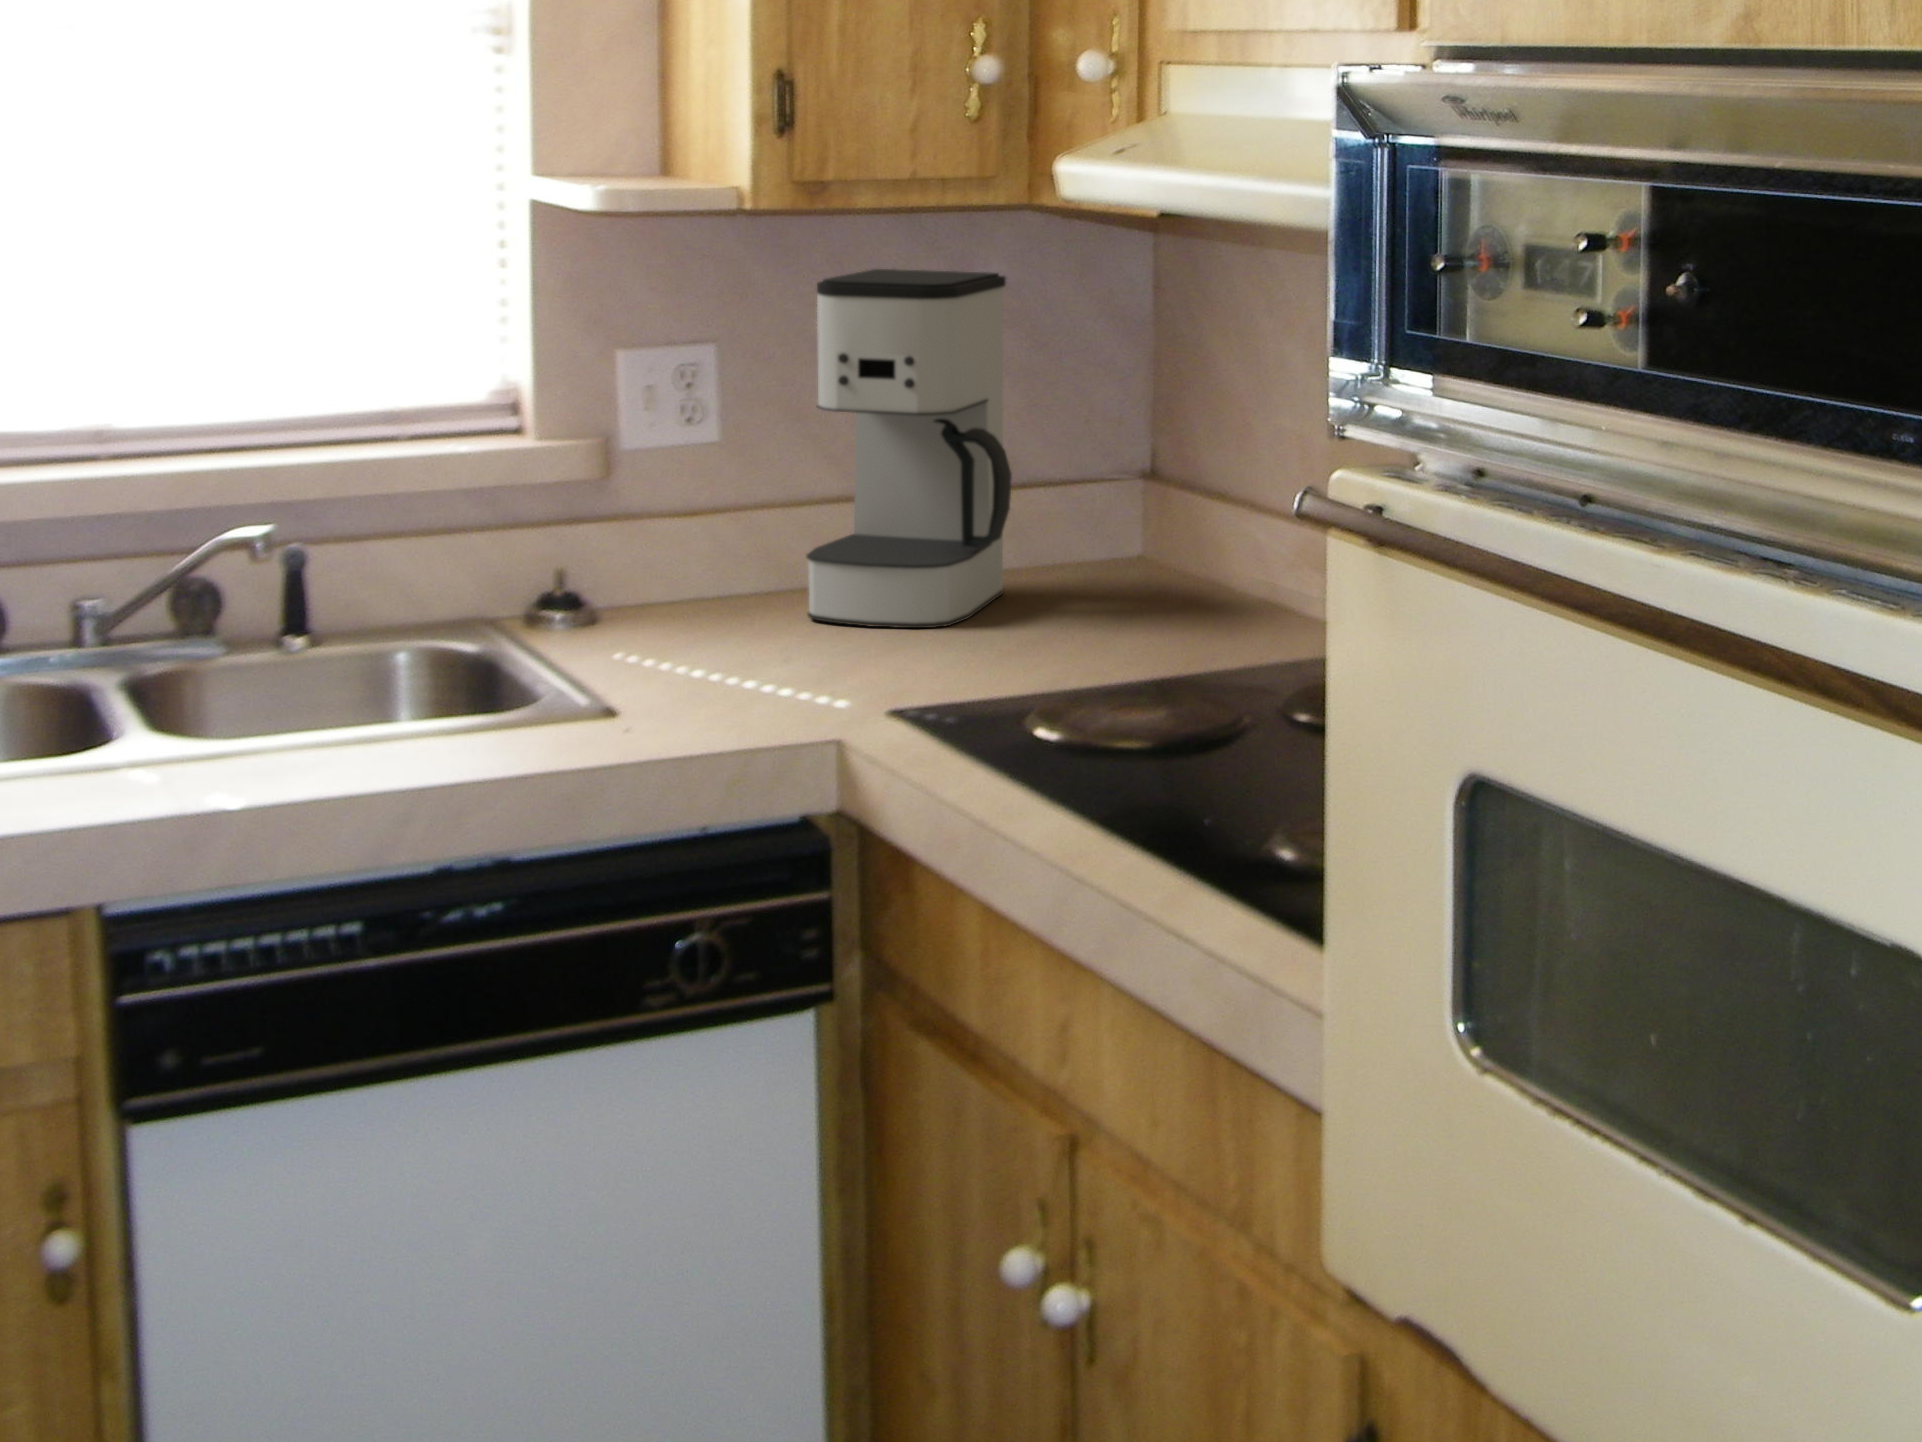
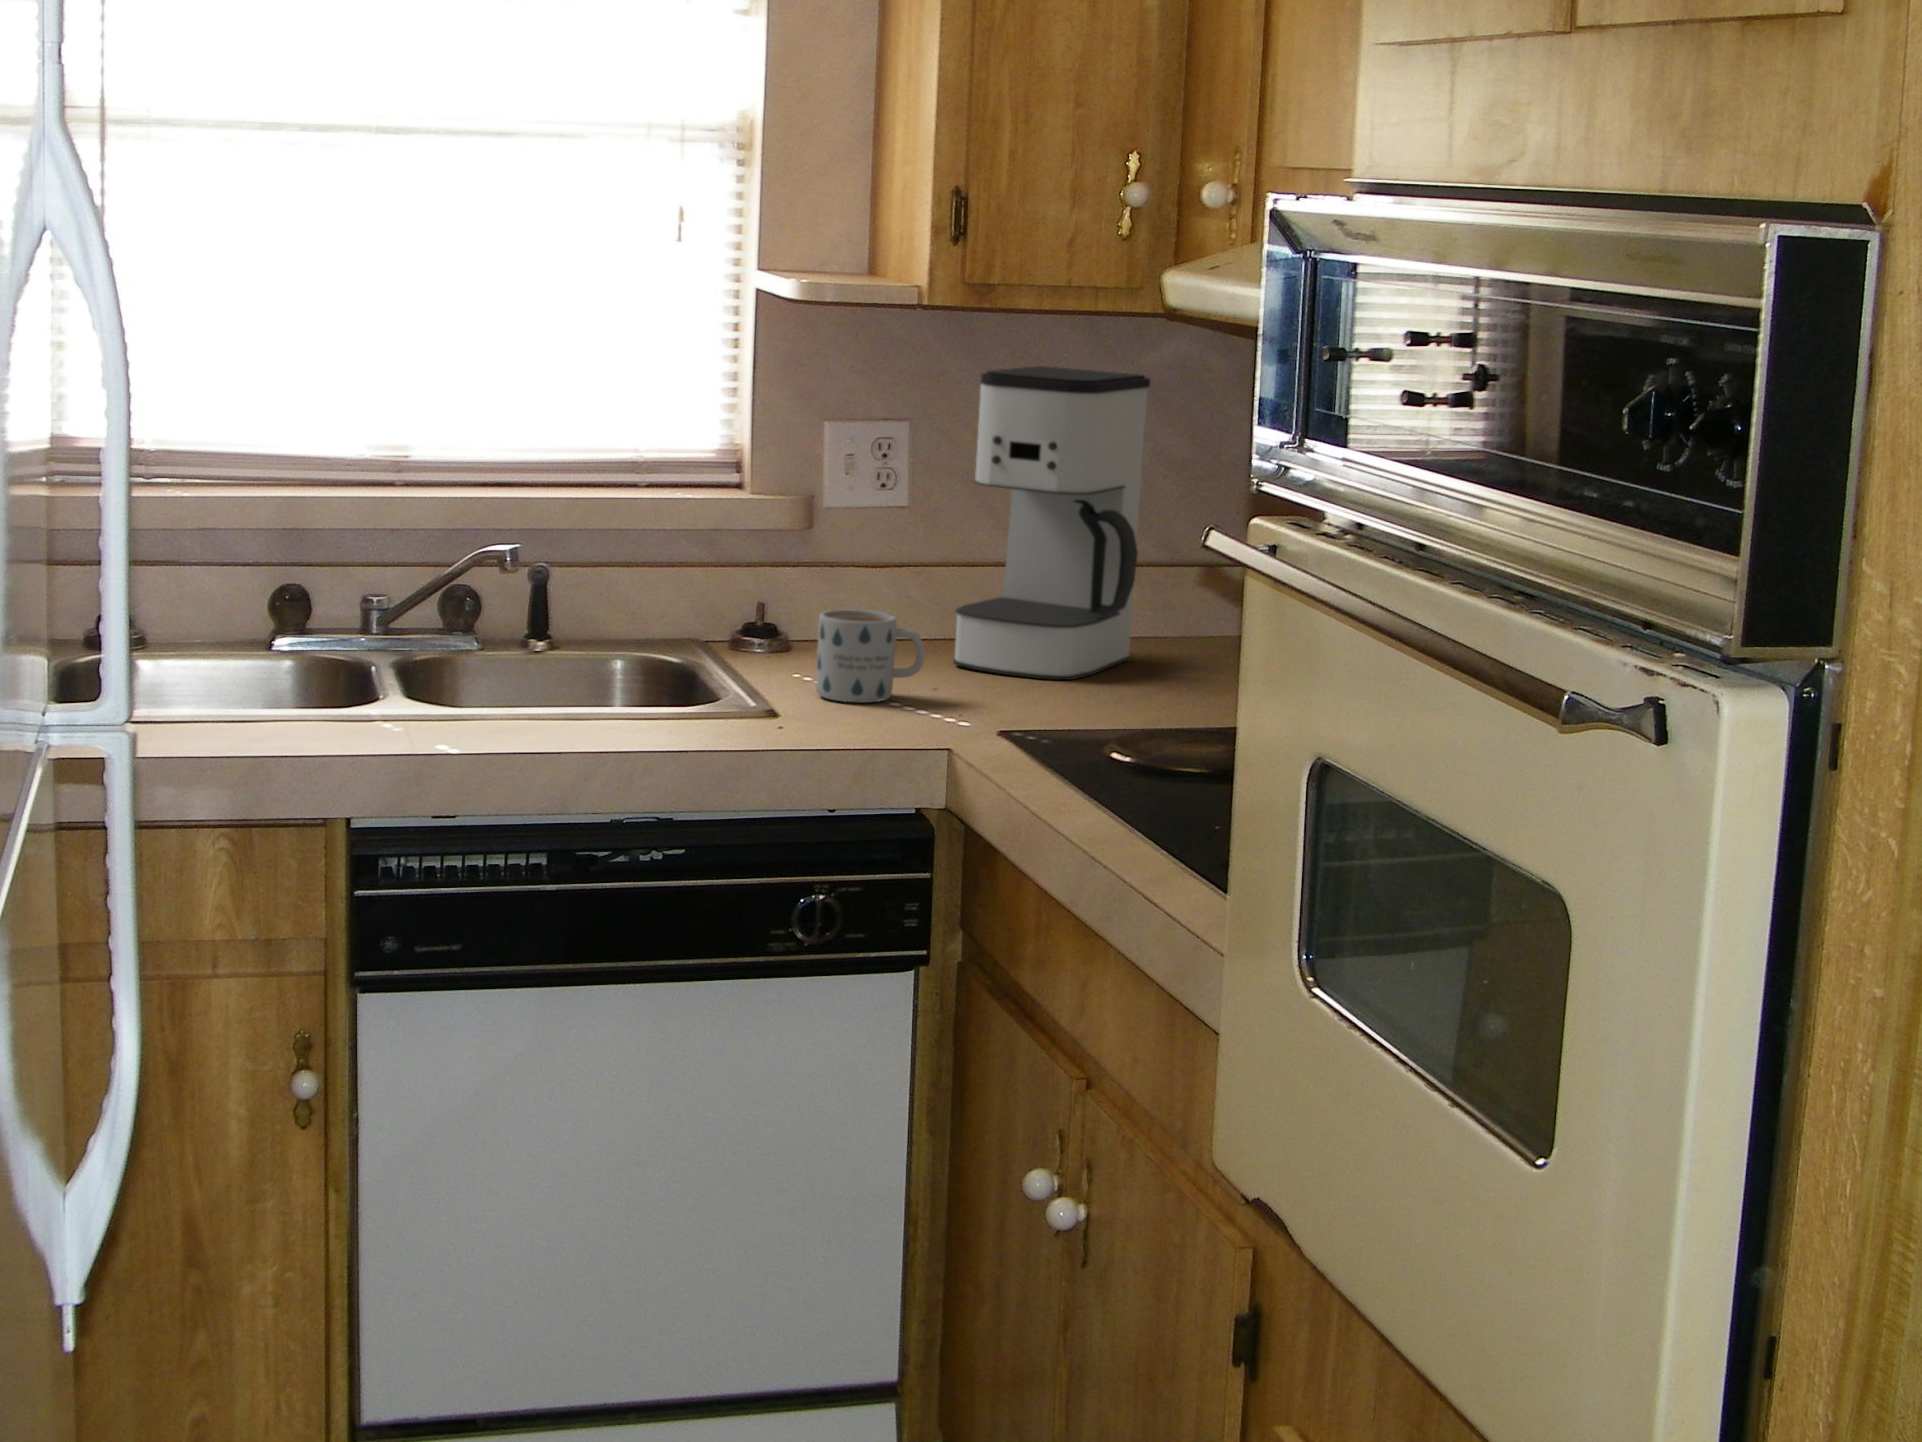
mug: none [659,570,789,682] -> present [816,609,925,702]

